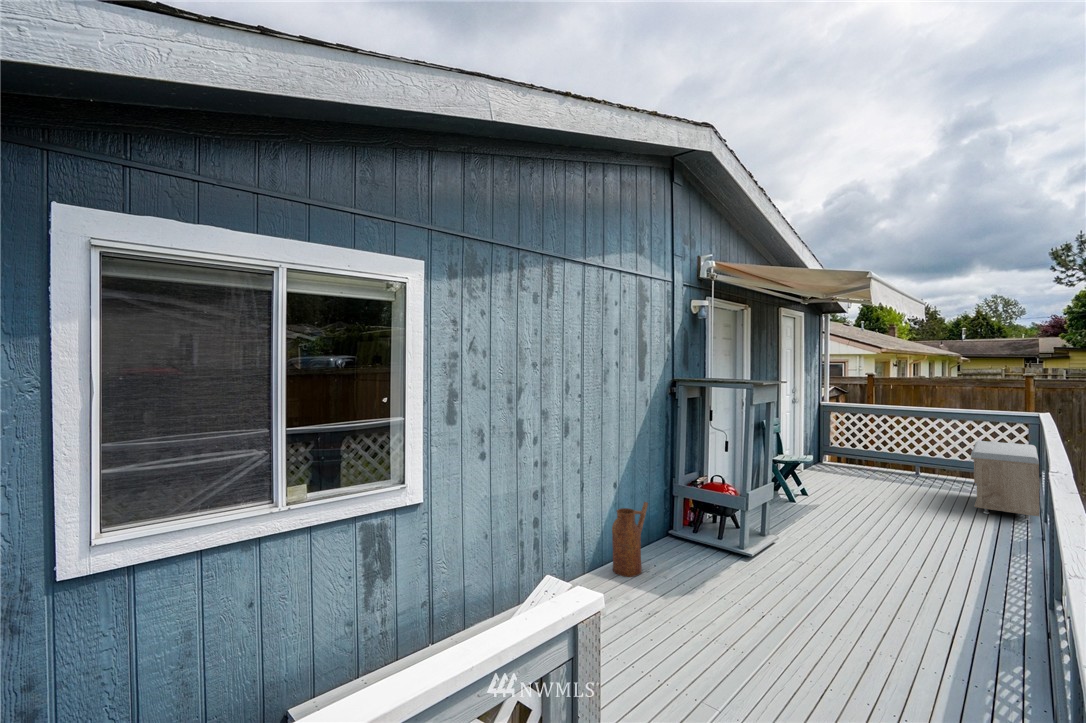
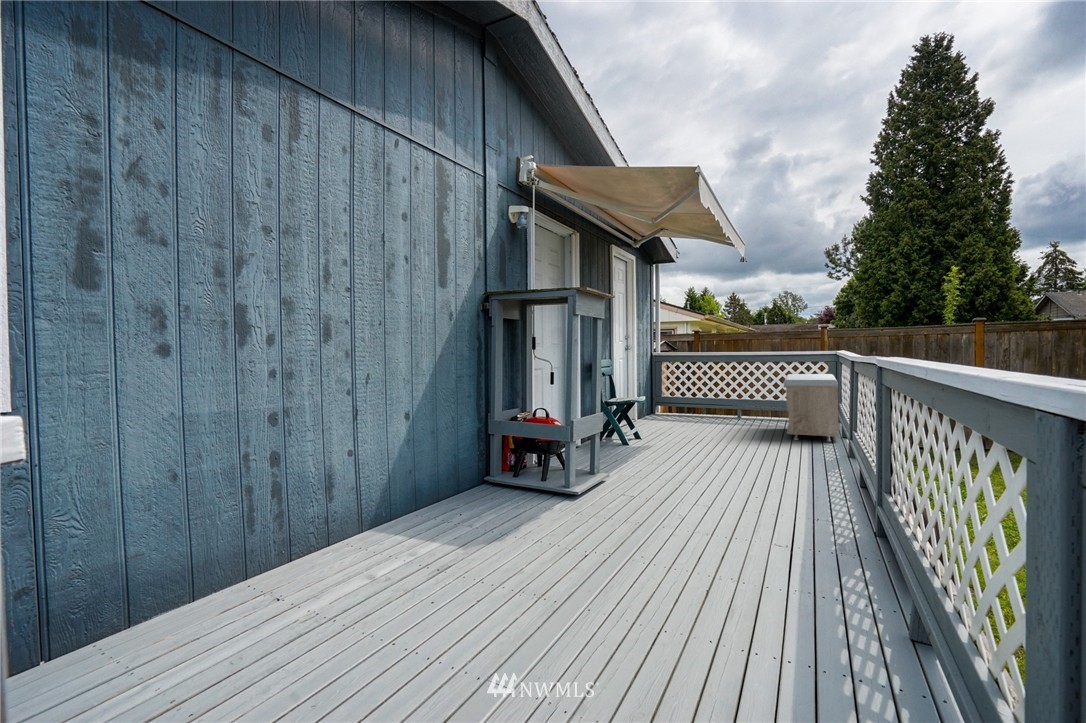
watering can: present [612,502,648,577] -> none [399,437,452,530]

